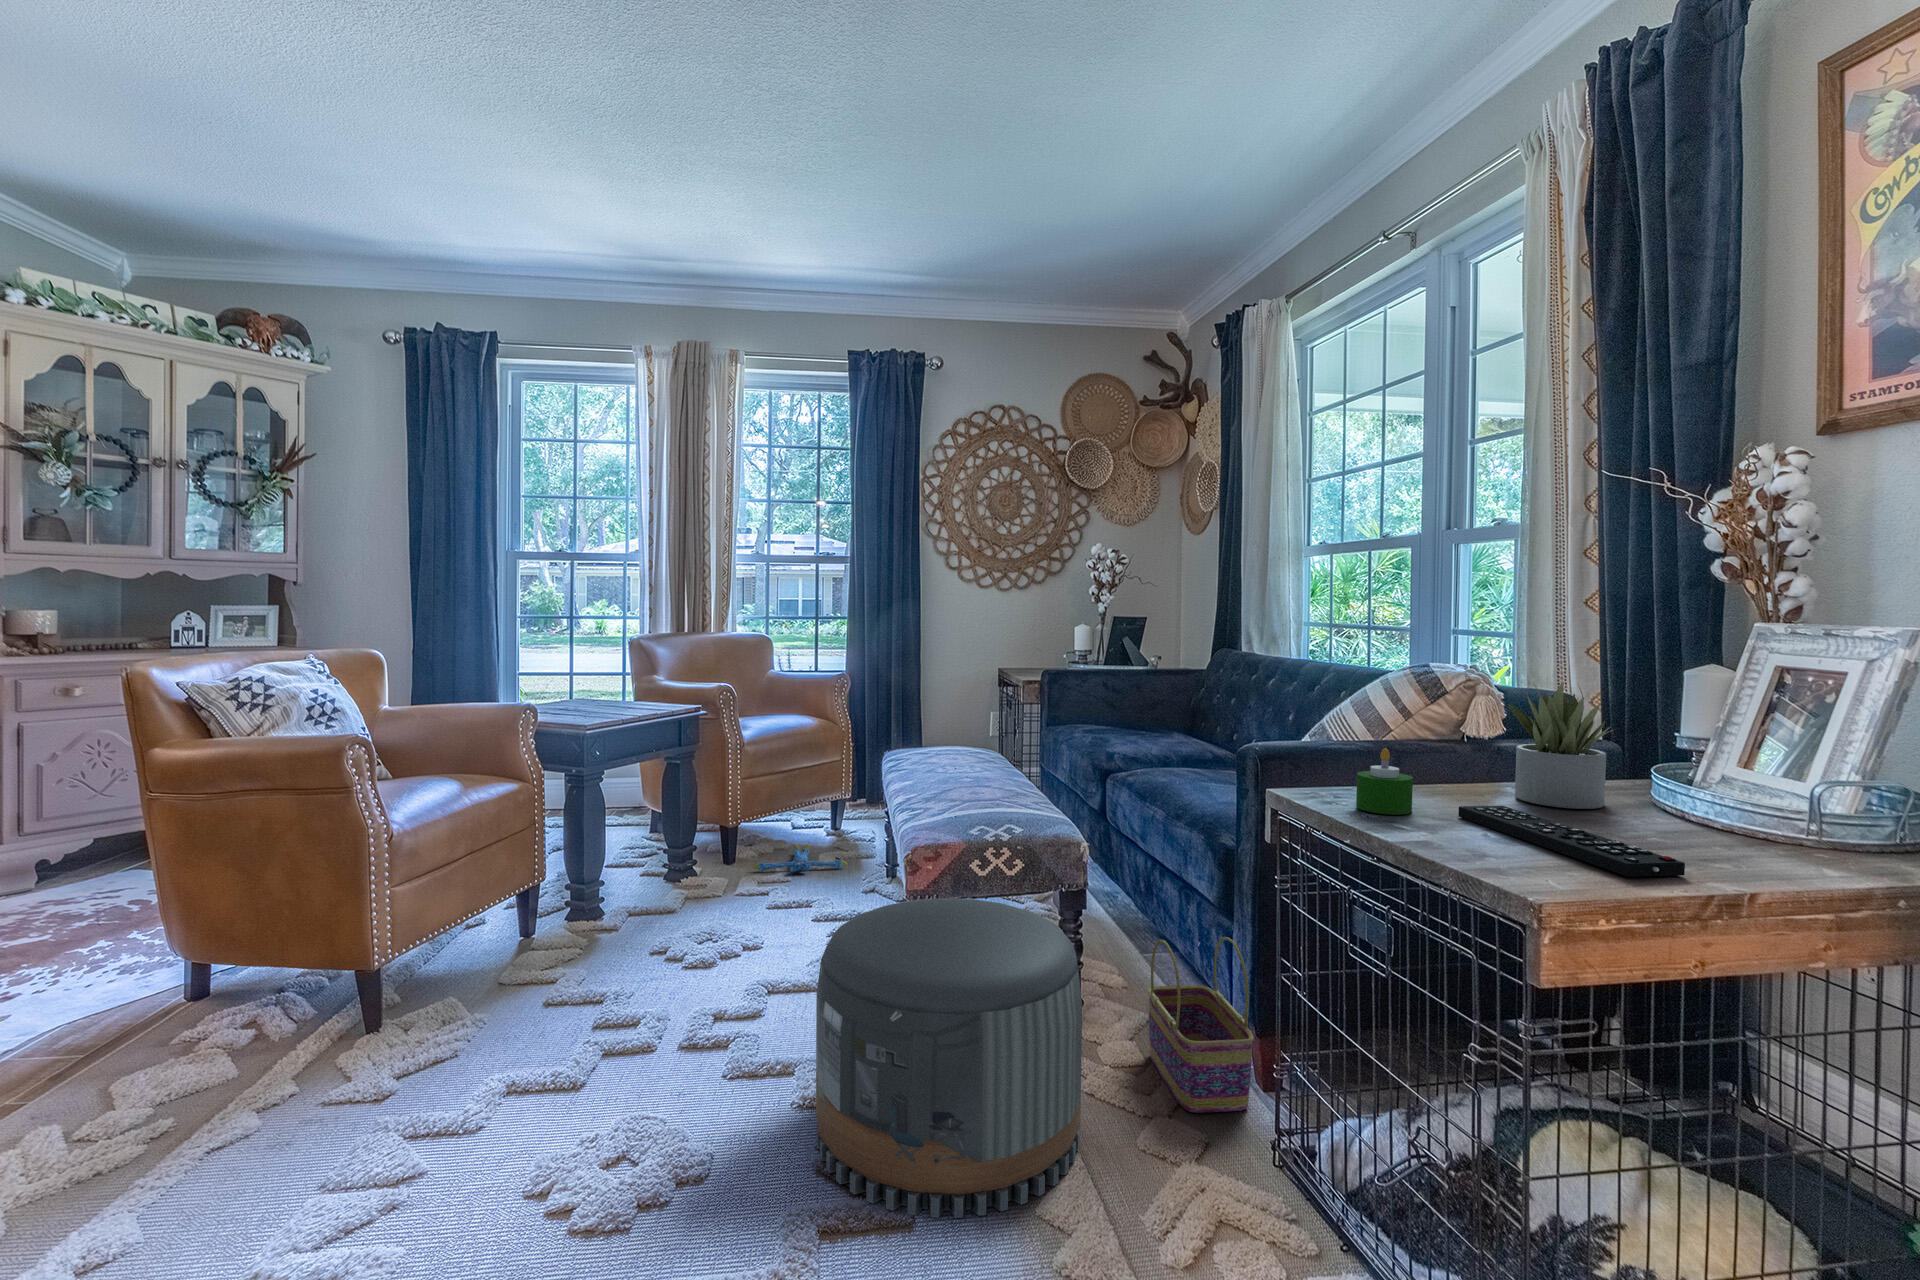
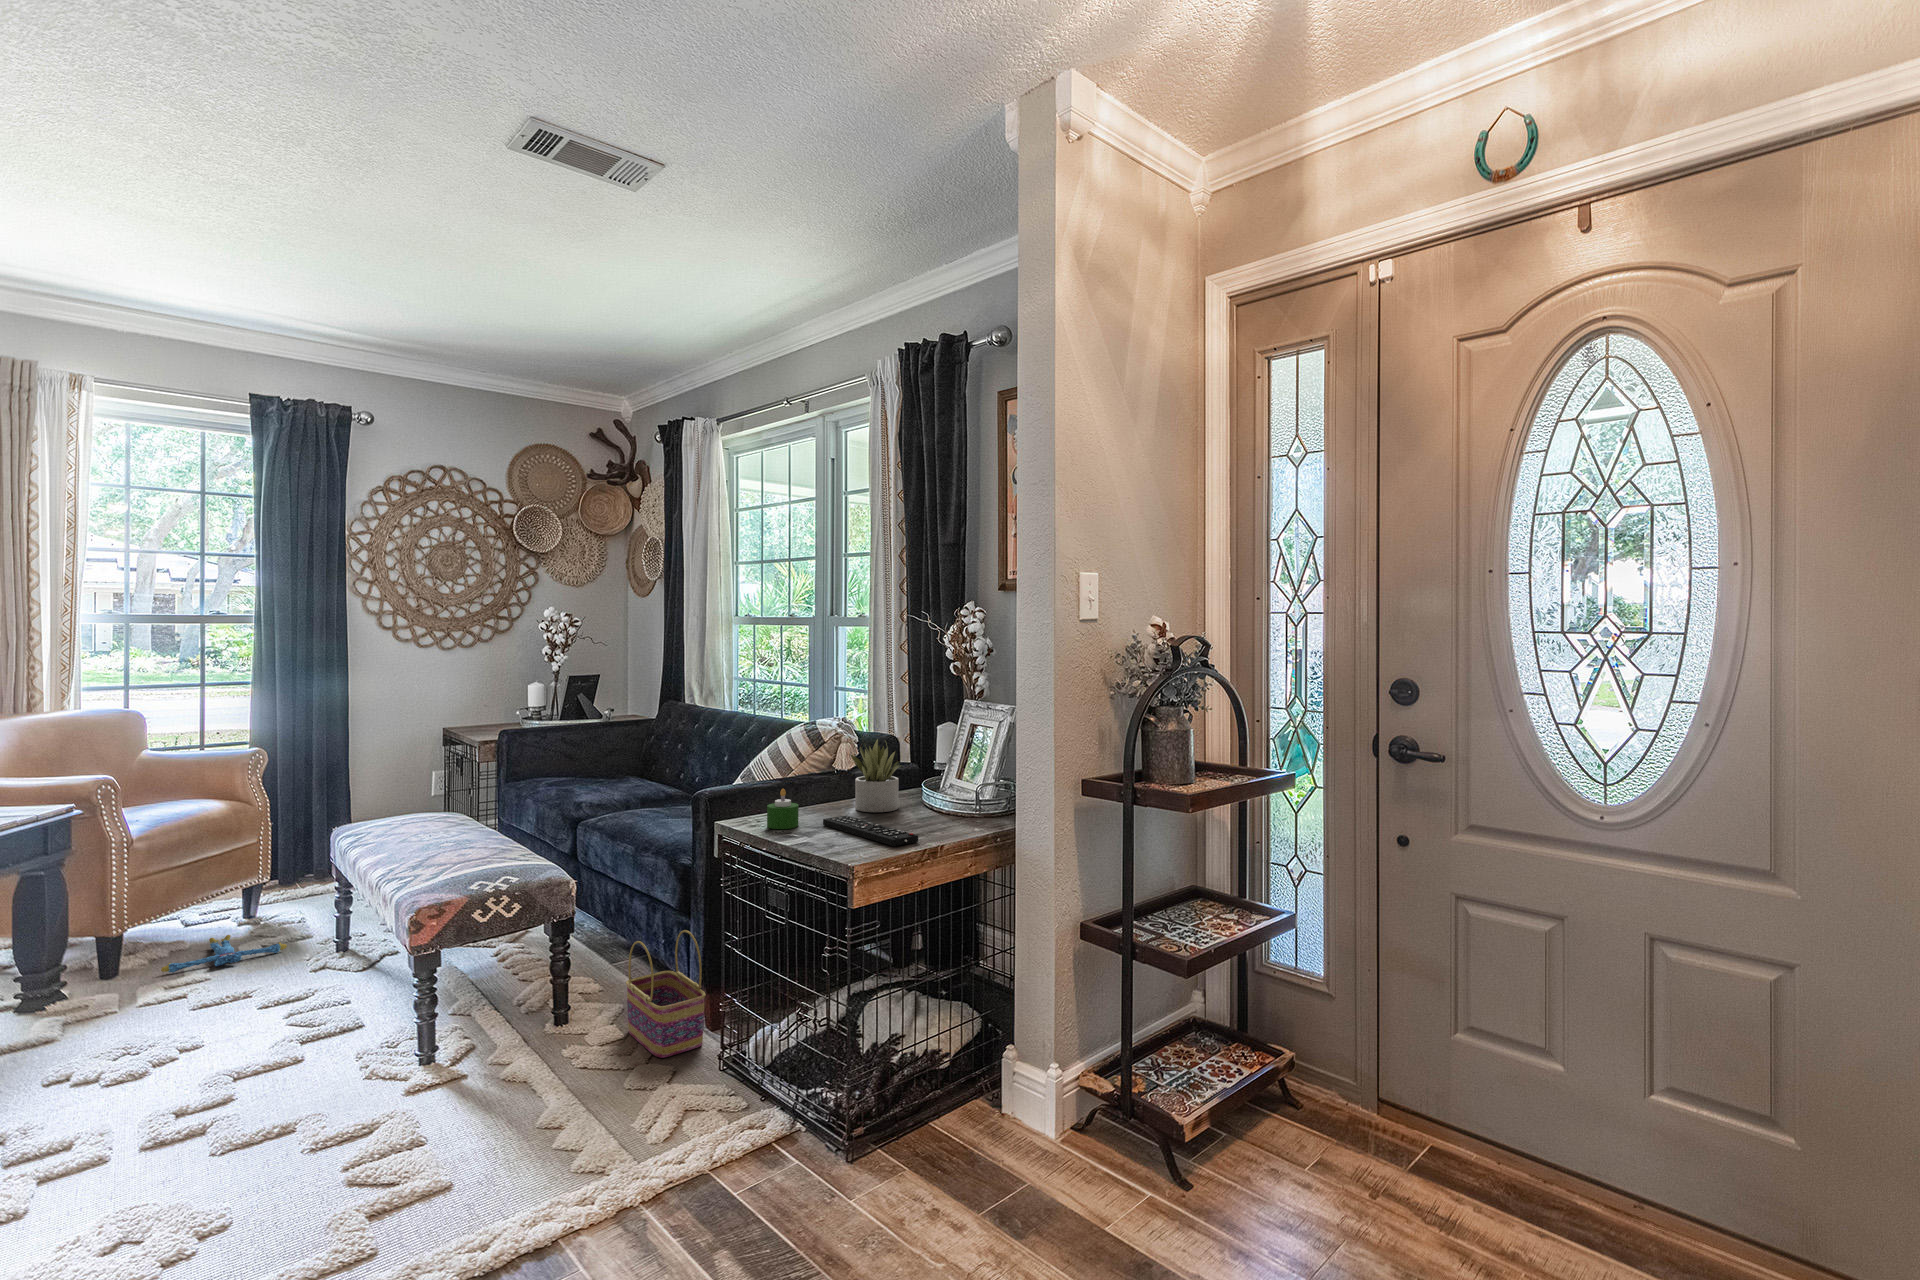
pouf: present [816,898,1082,1218] -> none [348,937,584,1183]

